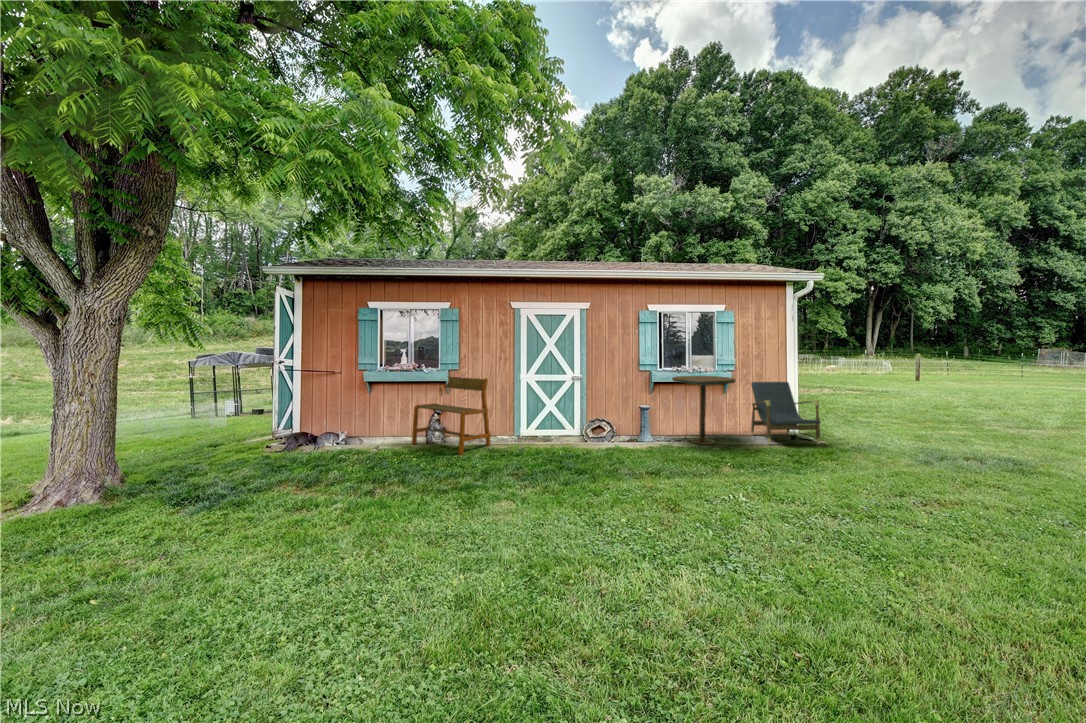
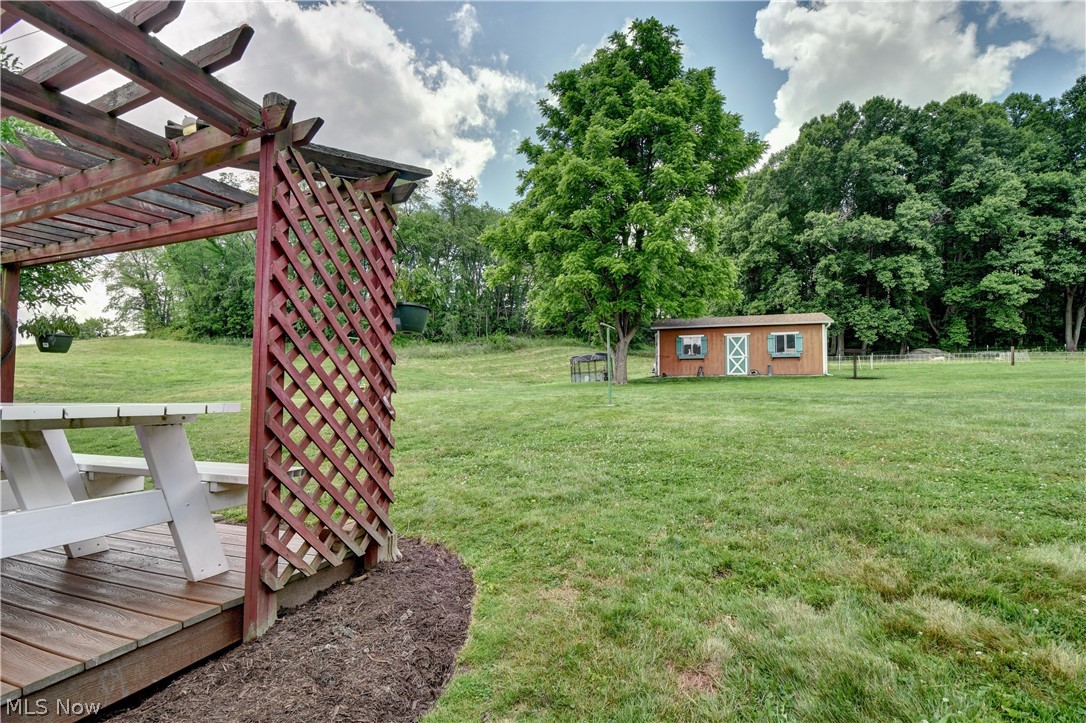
bench: present [412,377,491,455] -> none [715,351,752,380]
lounge chair: present [751,382,821,445] -> none [882,352,917,378]

